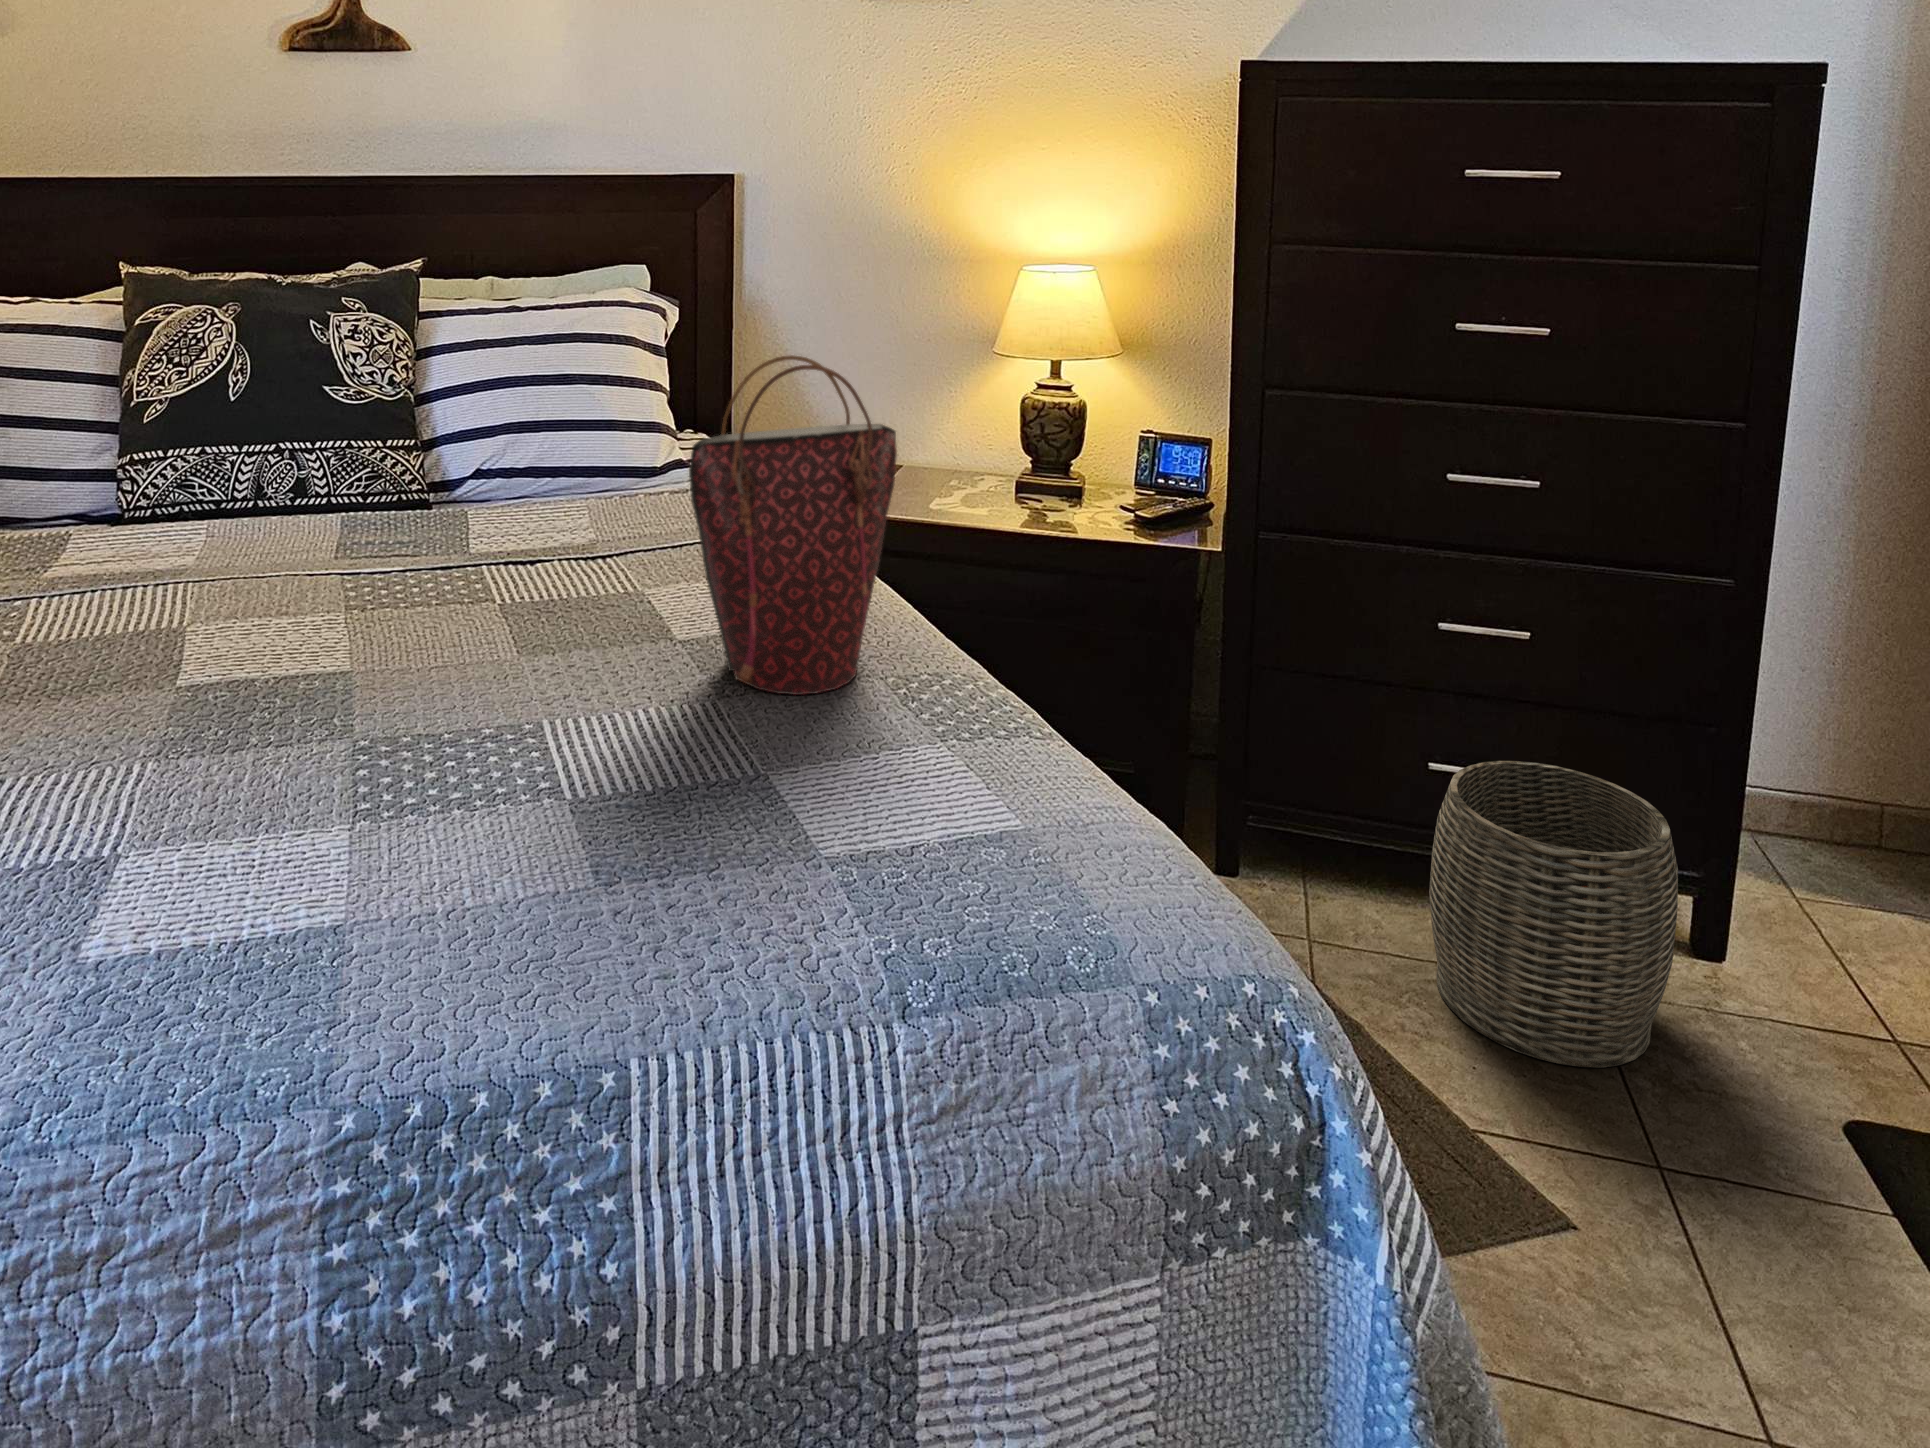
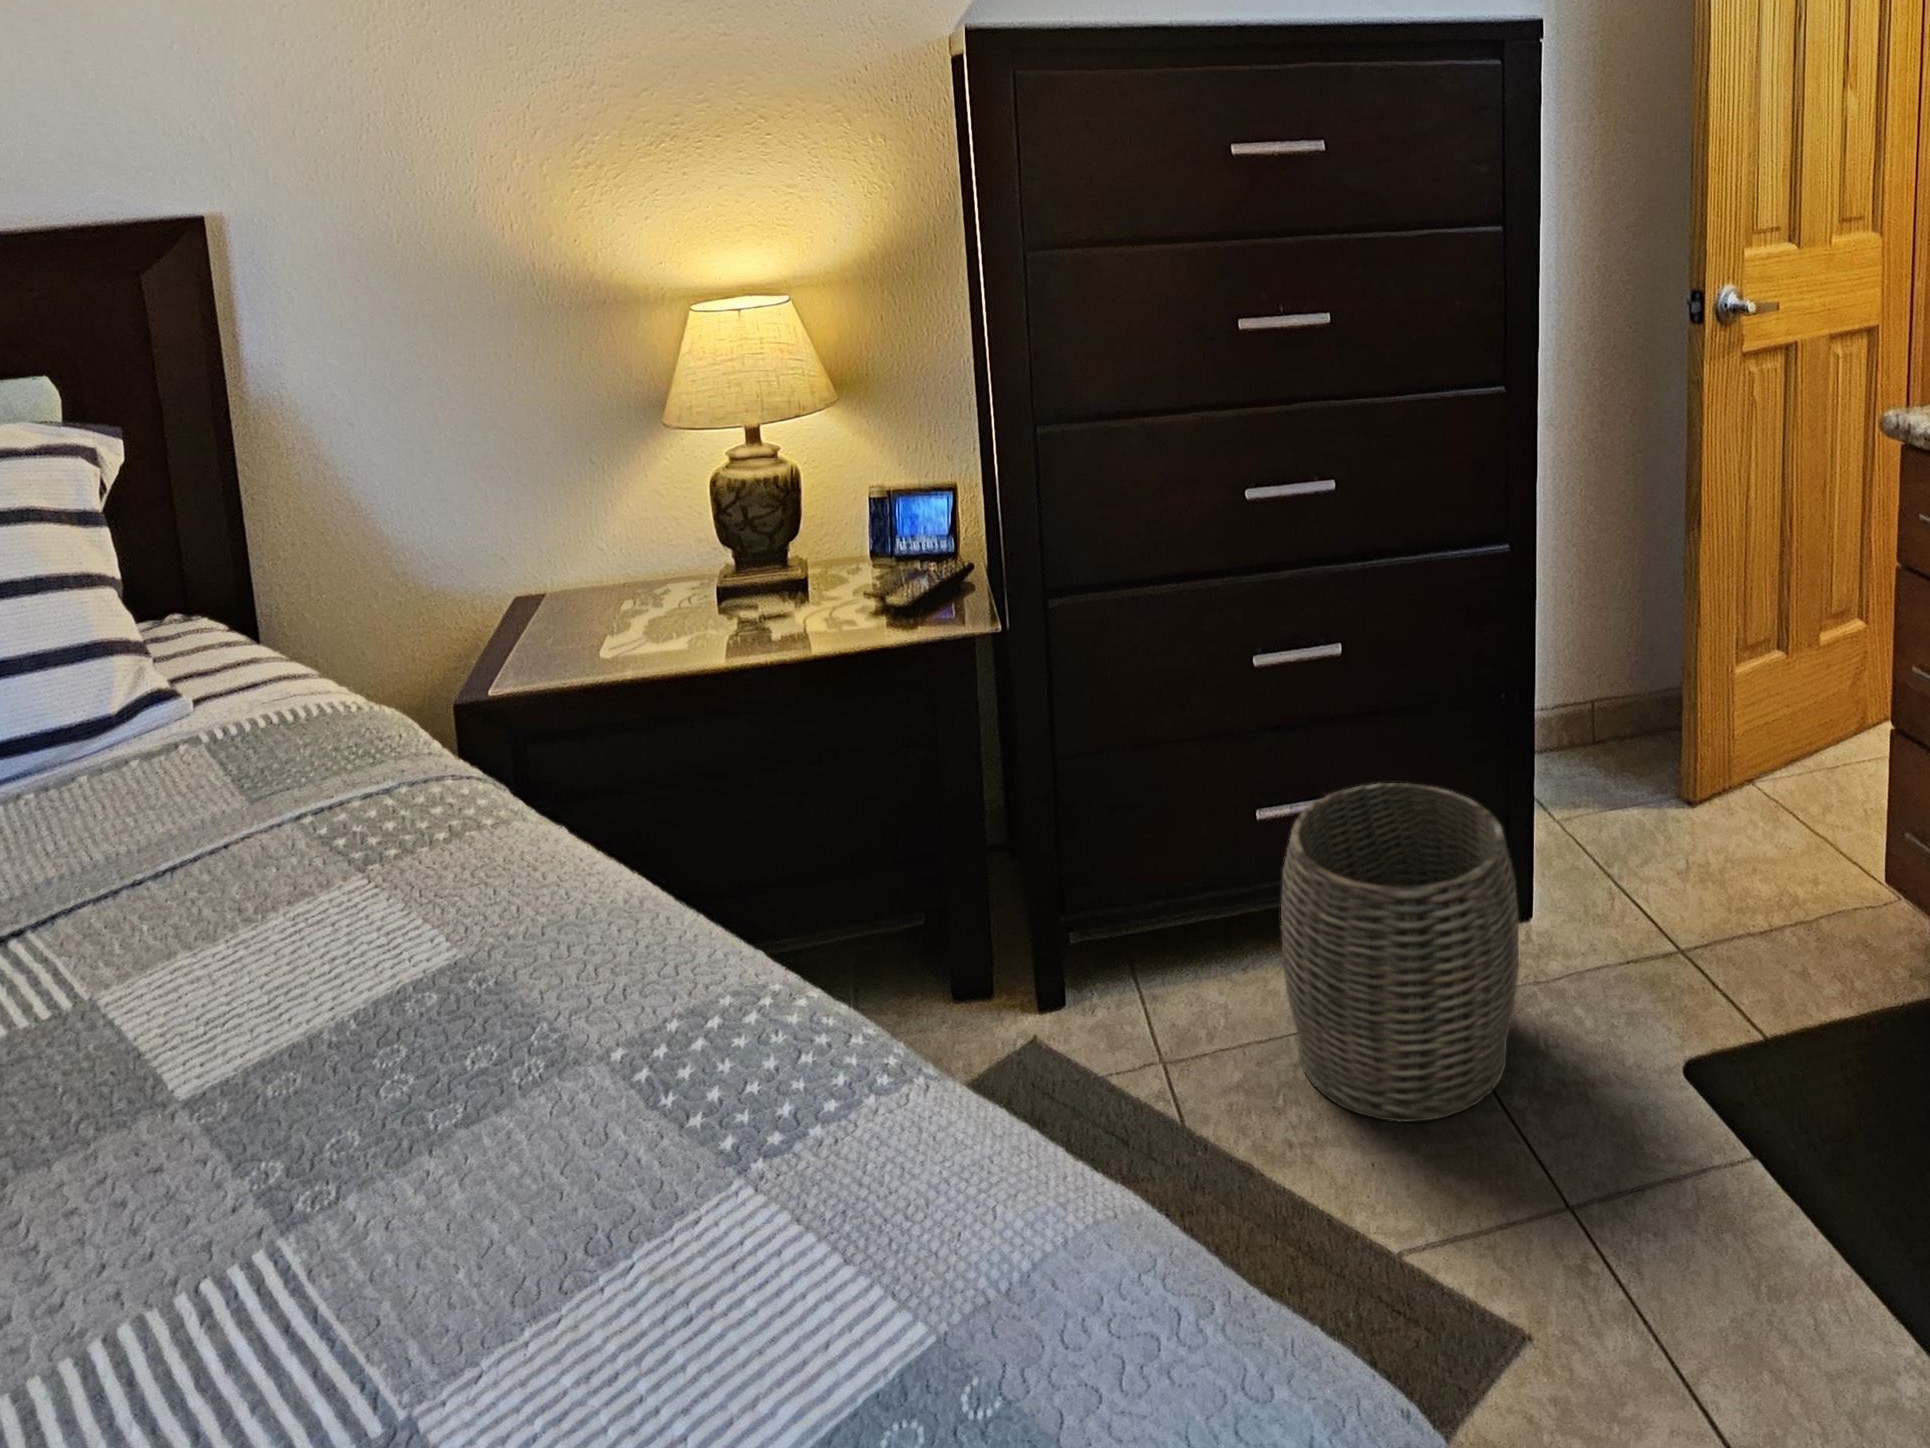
handbag: present [689,355,897,695] -> none [148,543,582,1174]

